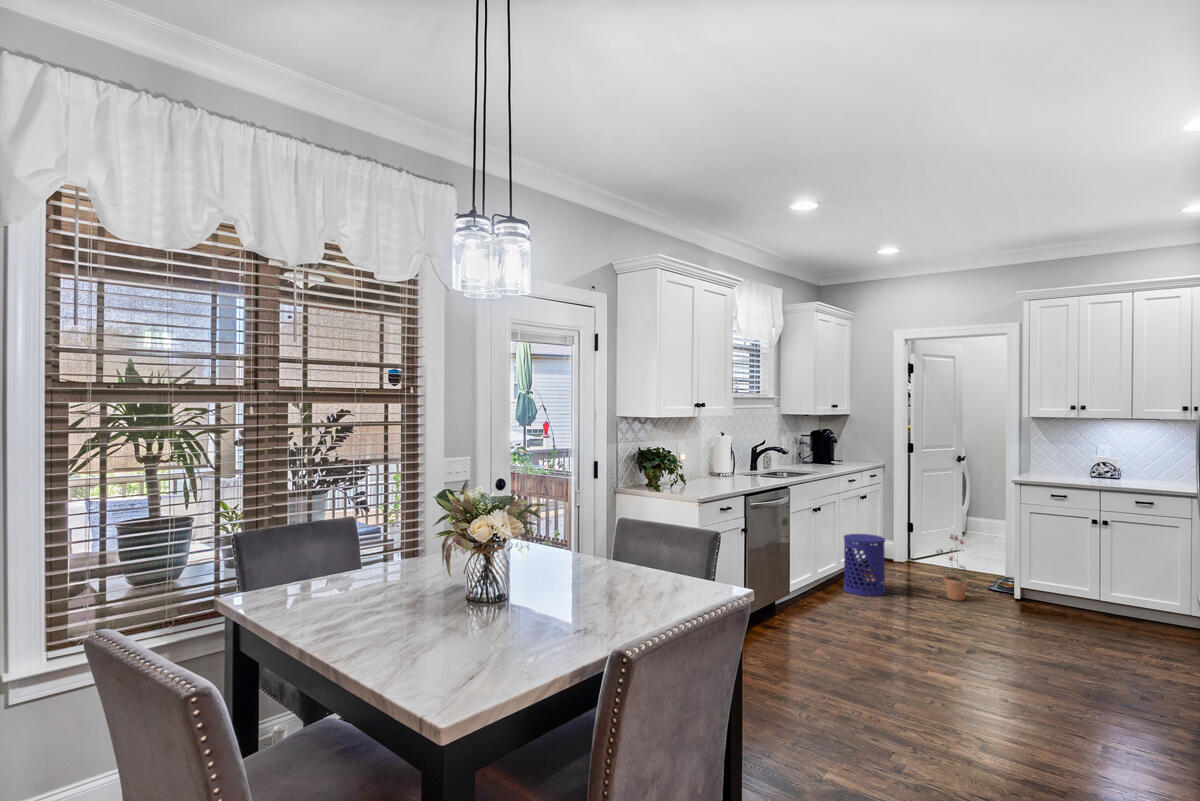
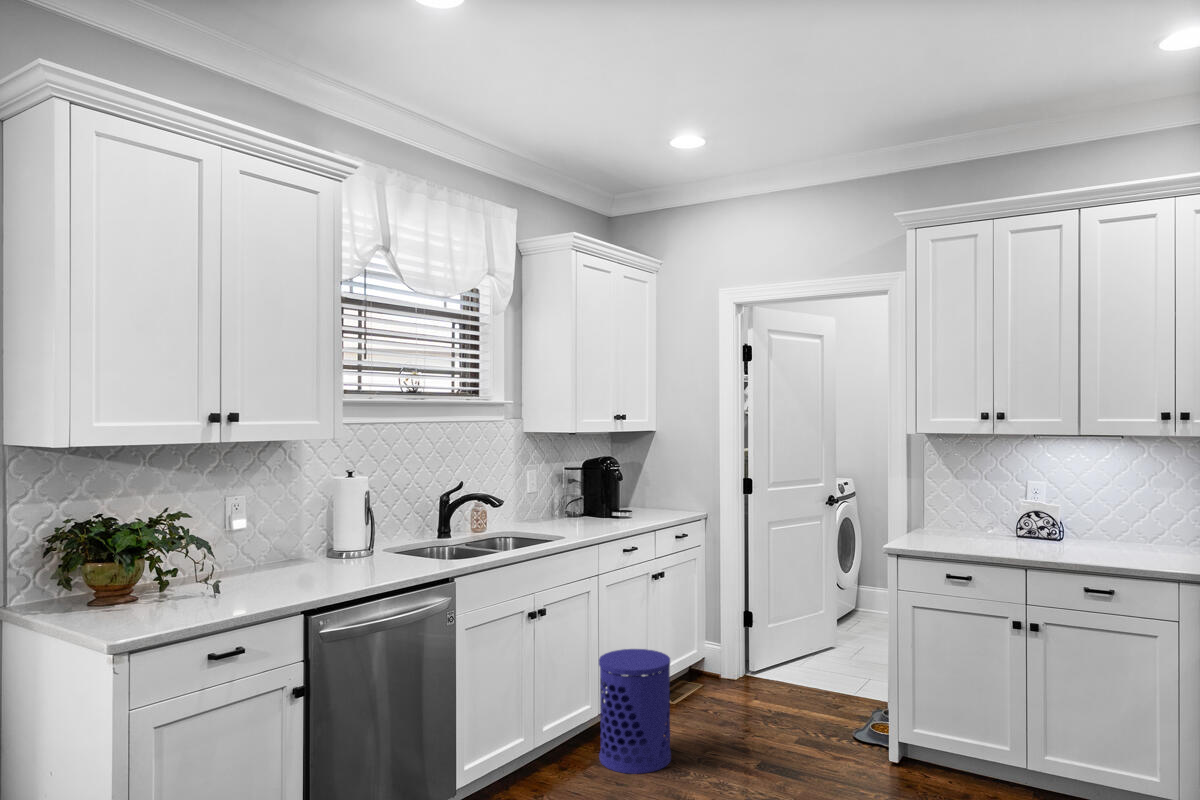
potted plant: present [937,534,968,600] -> none [758,647,810,774]

